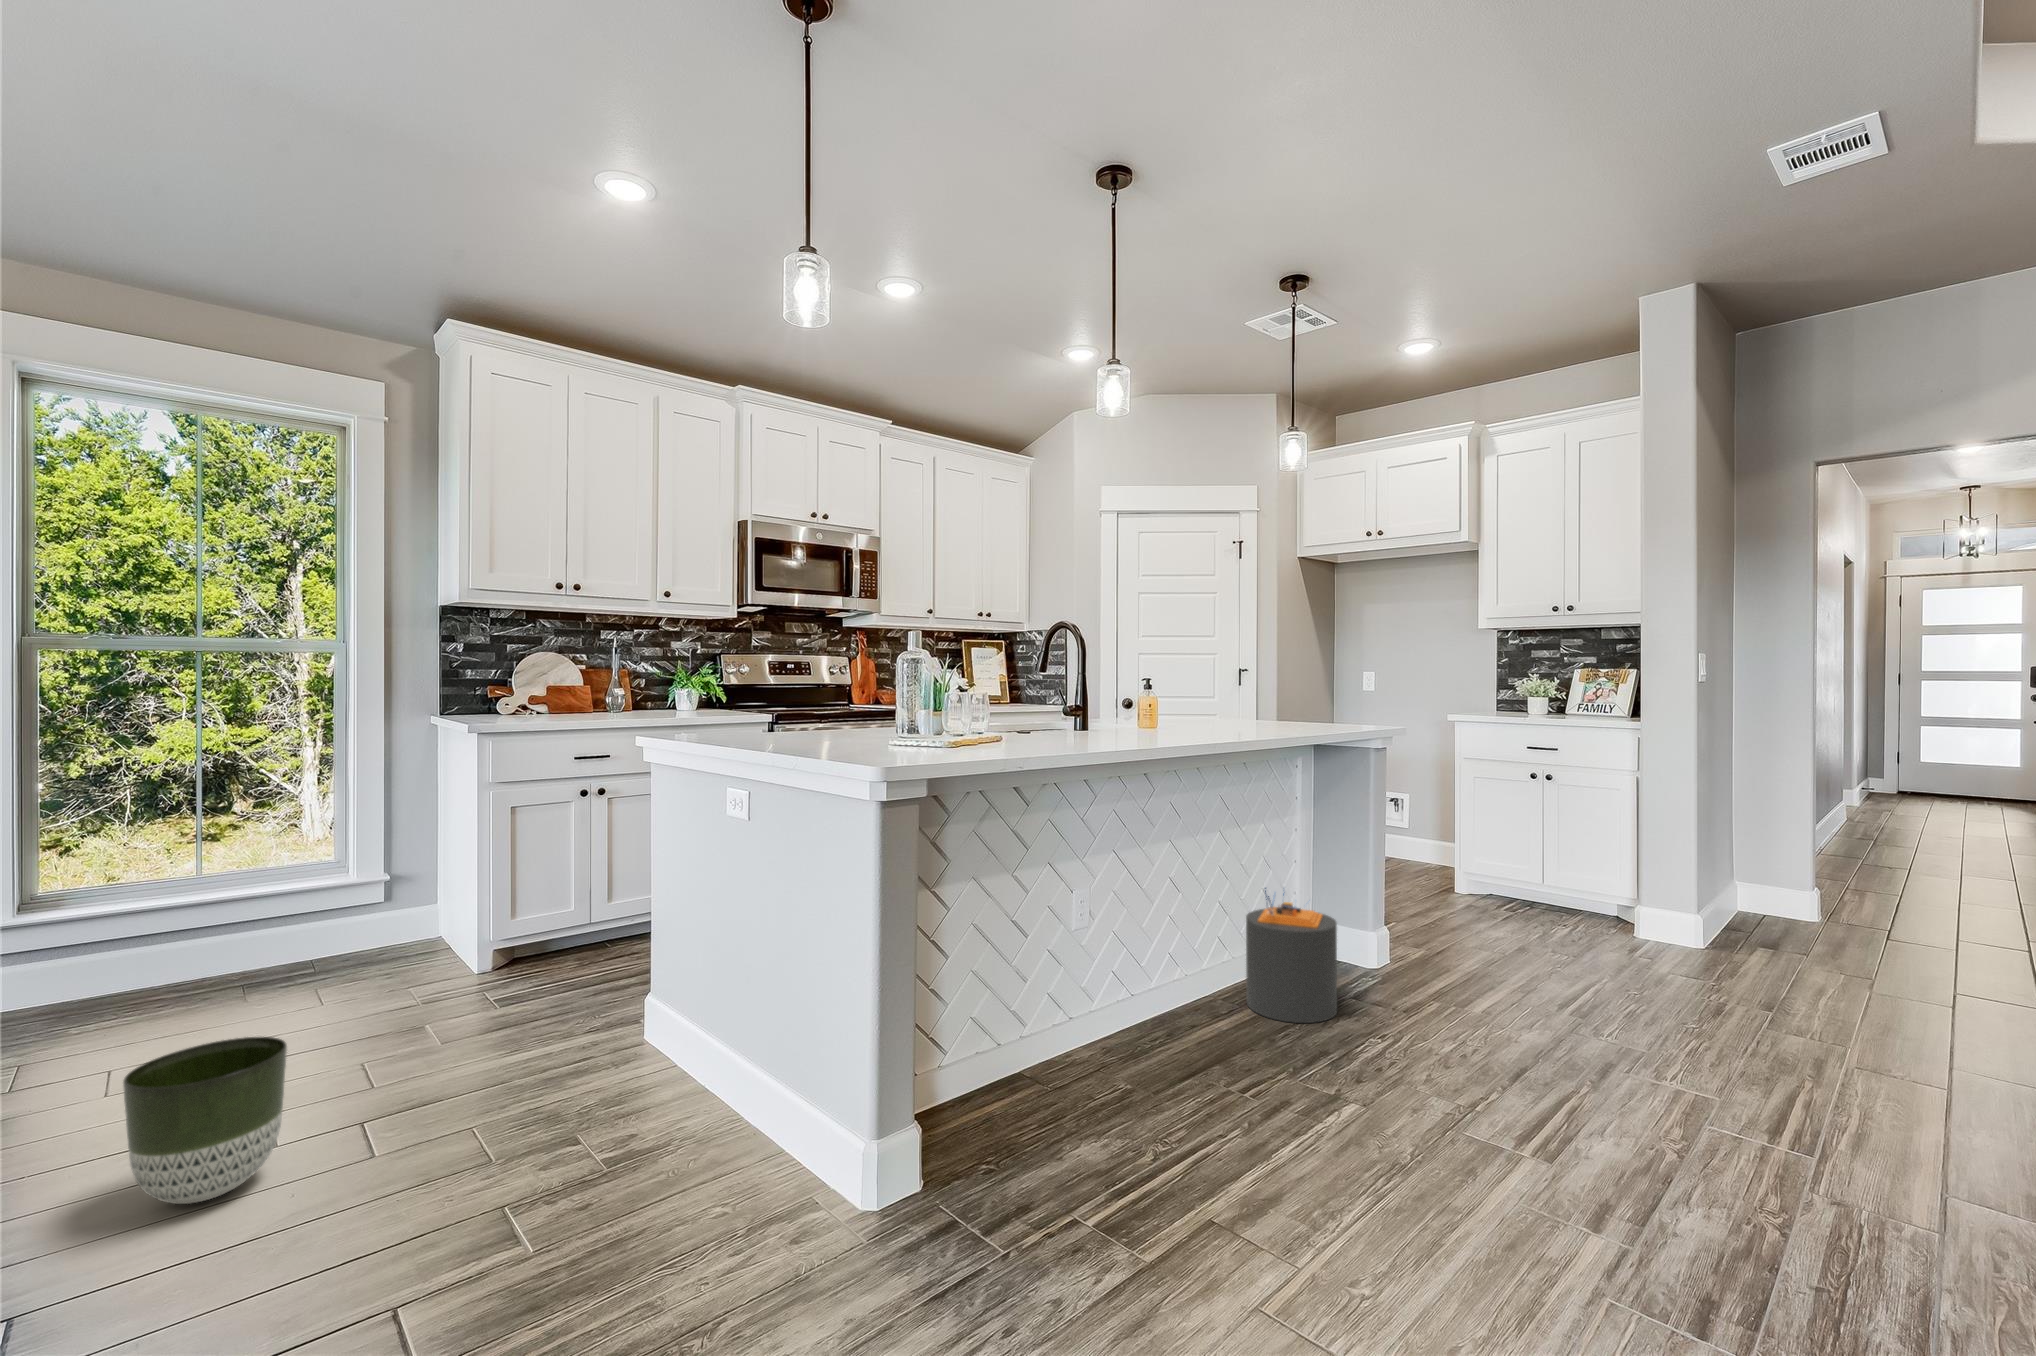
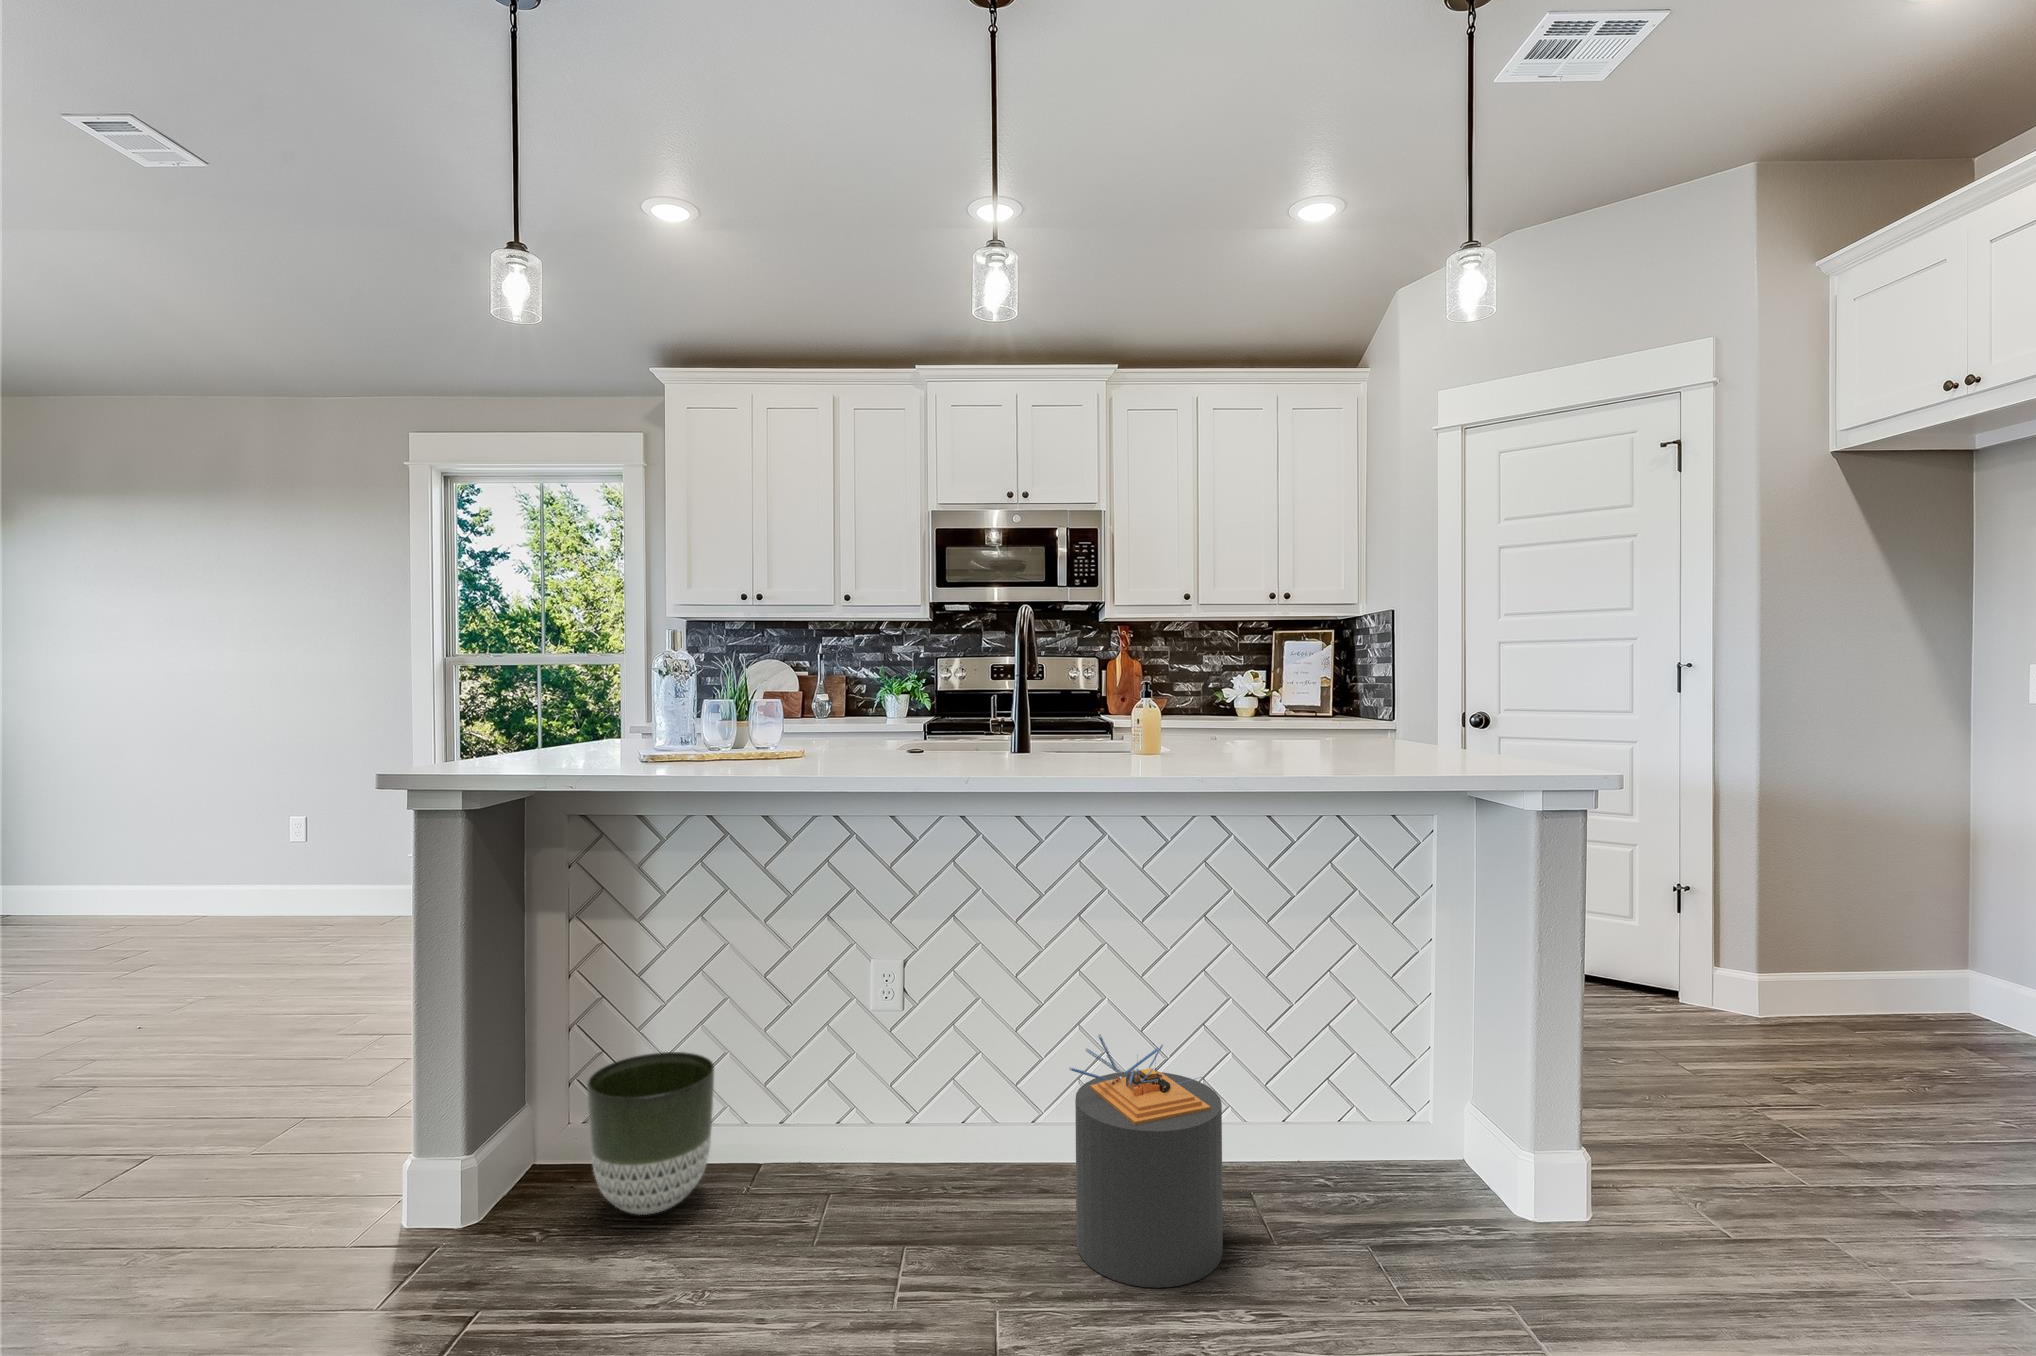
planter: present [123,1037,287,1204] -> present [587,1052,714,1215]

